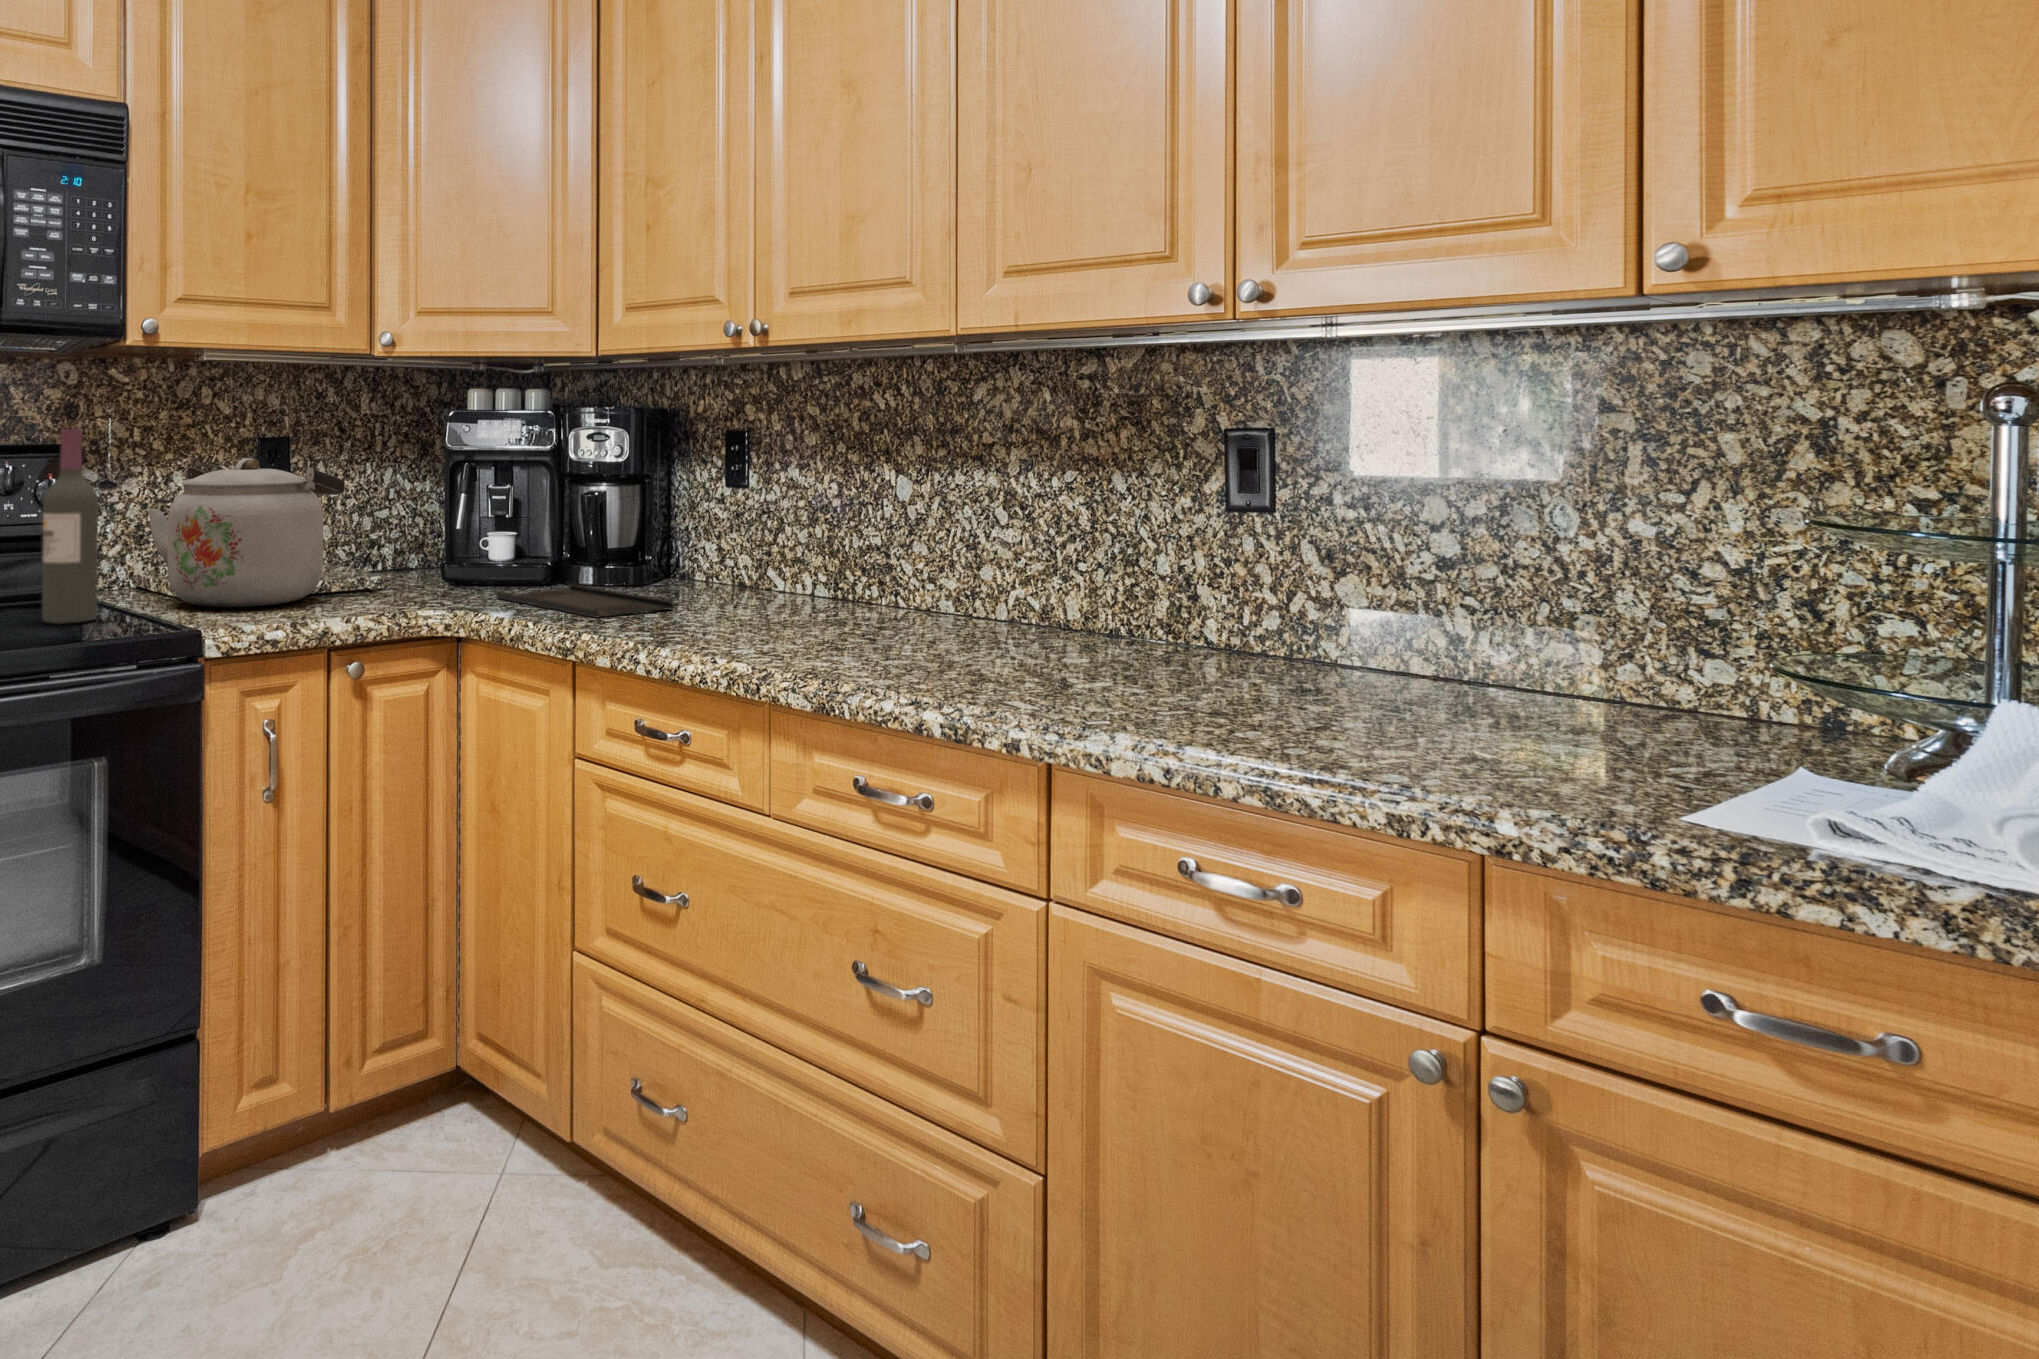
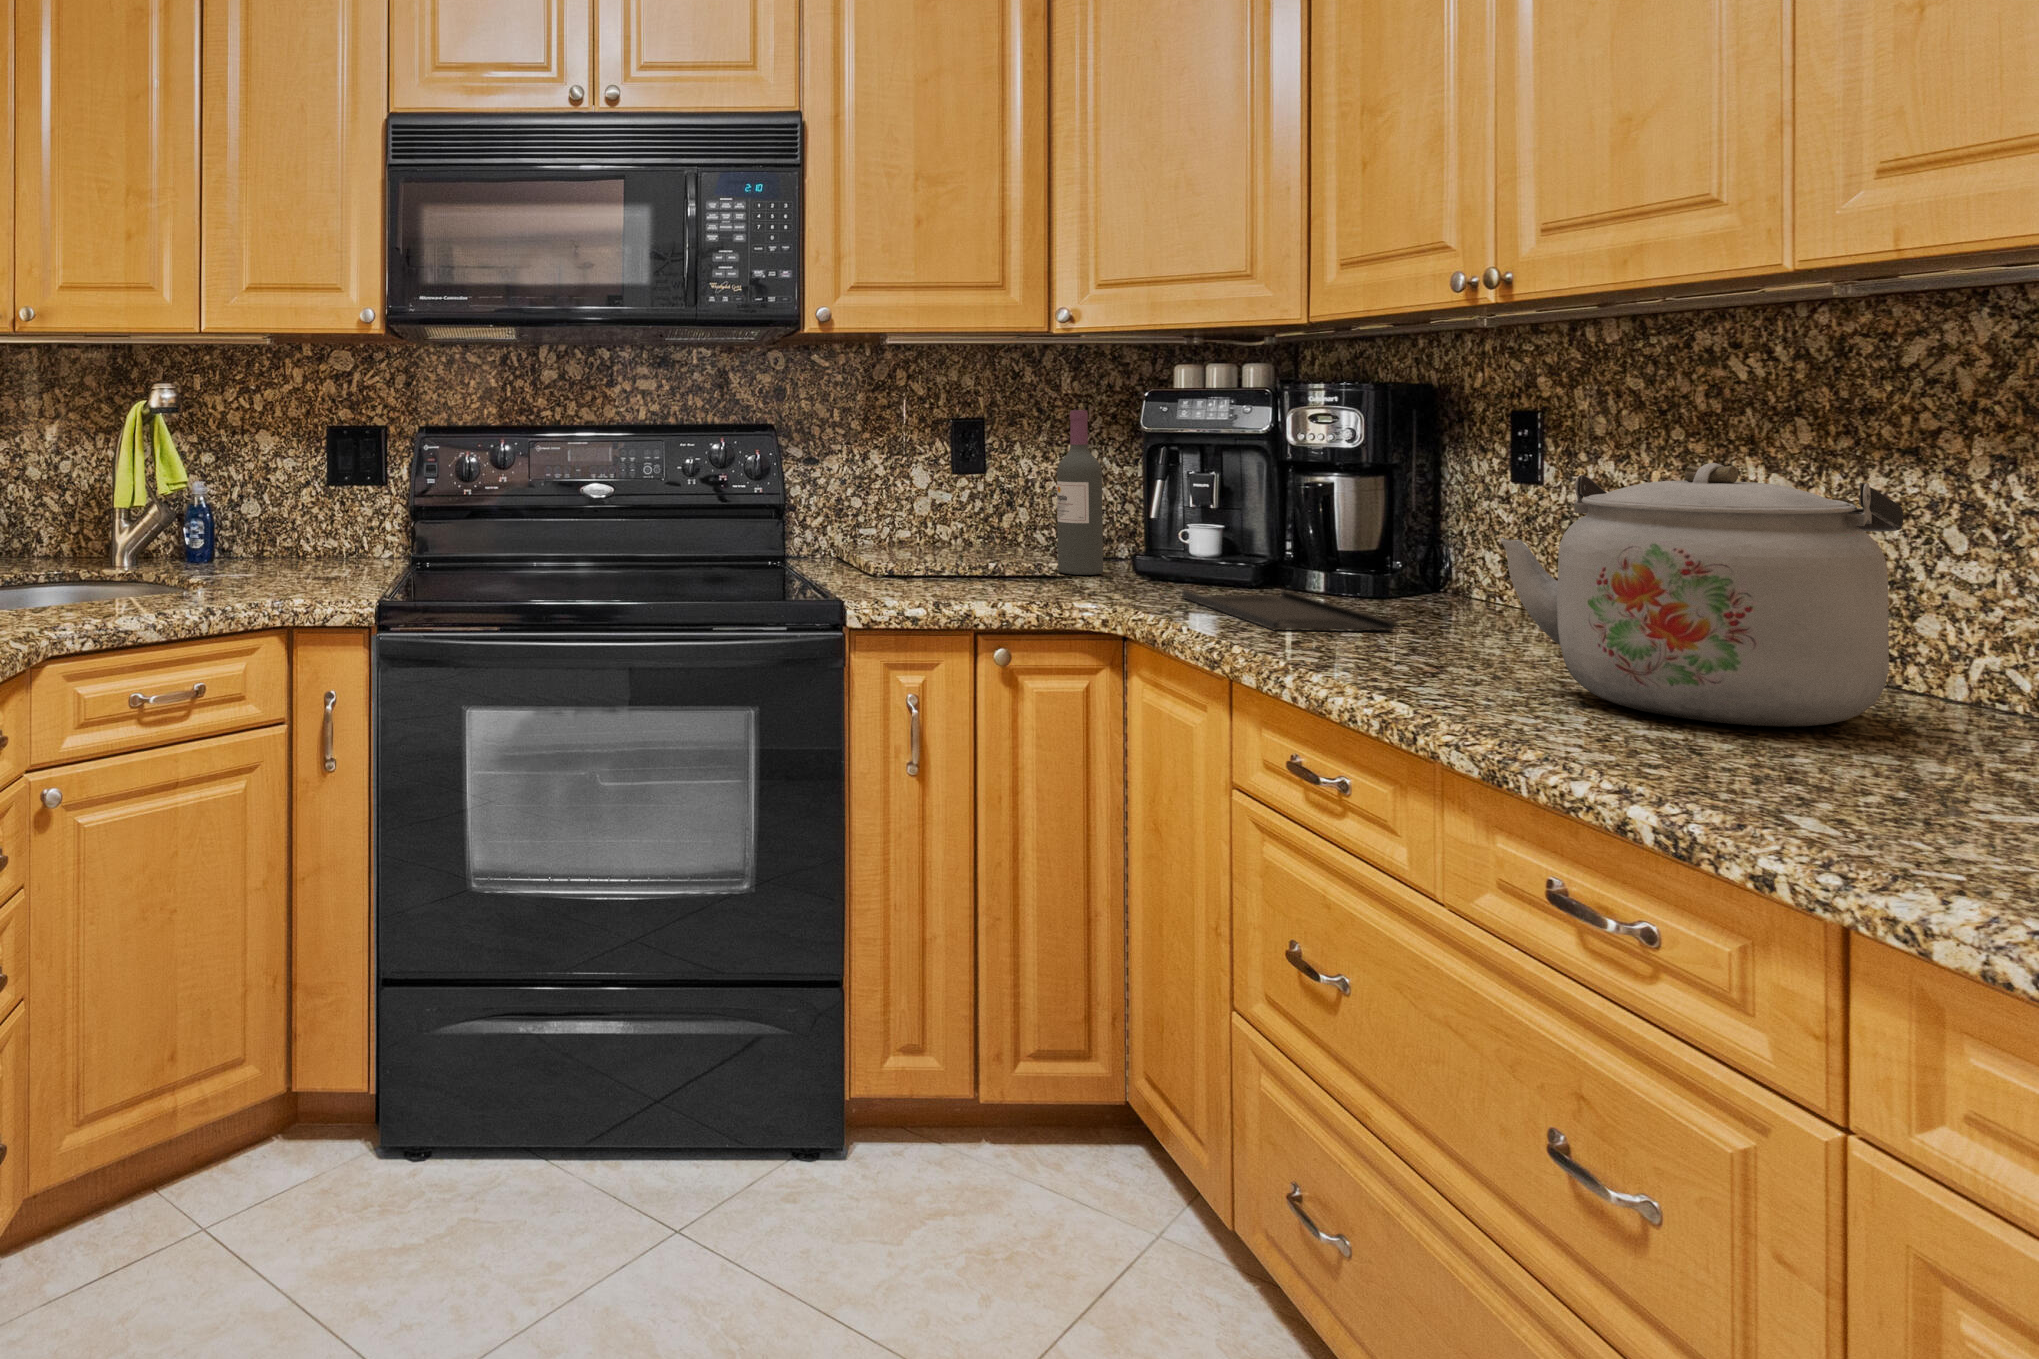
wine bottle: present [42,429,98,624] -> present [1057,410,1103,575]
kettle: present [147,458,345,607] -> present [1501,463,1904,727]

